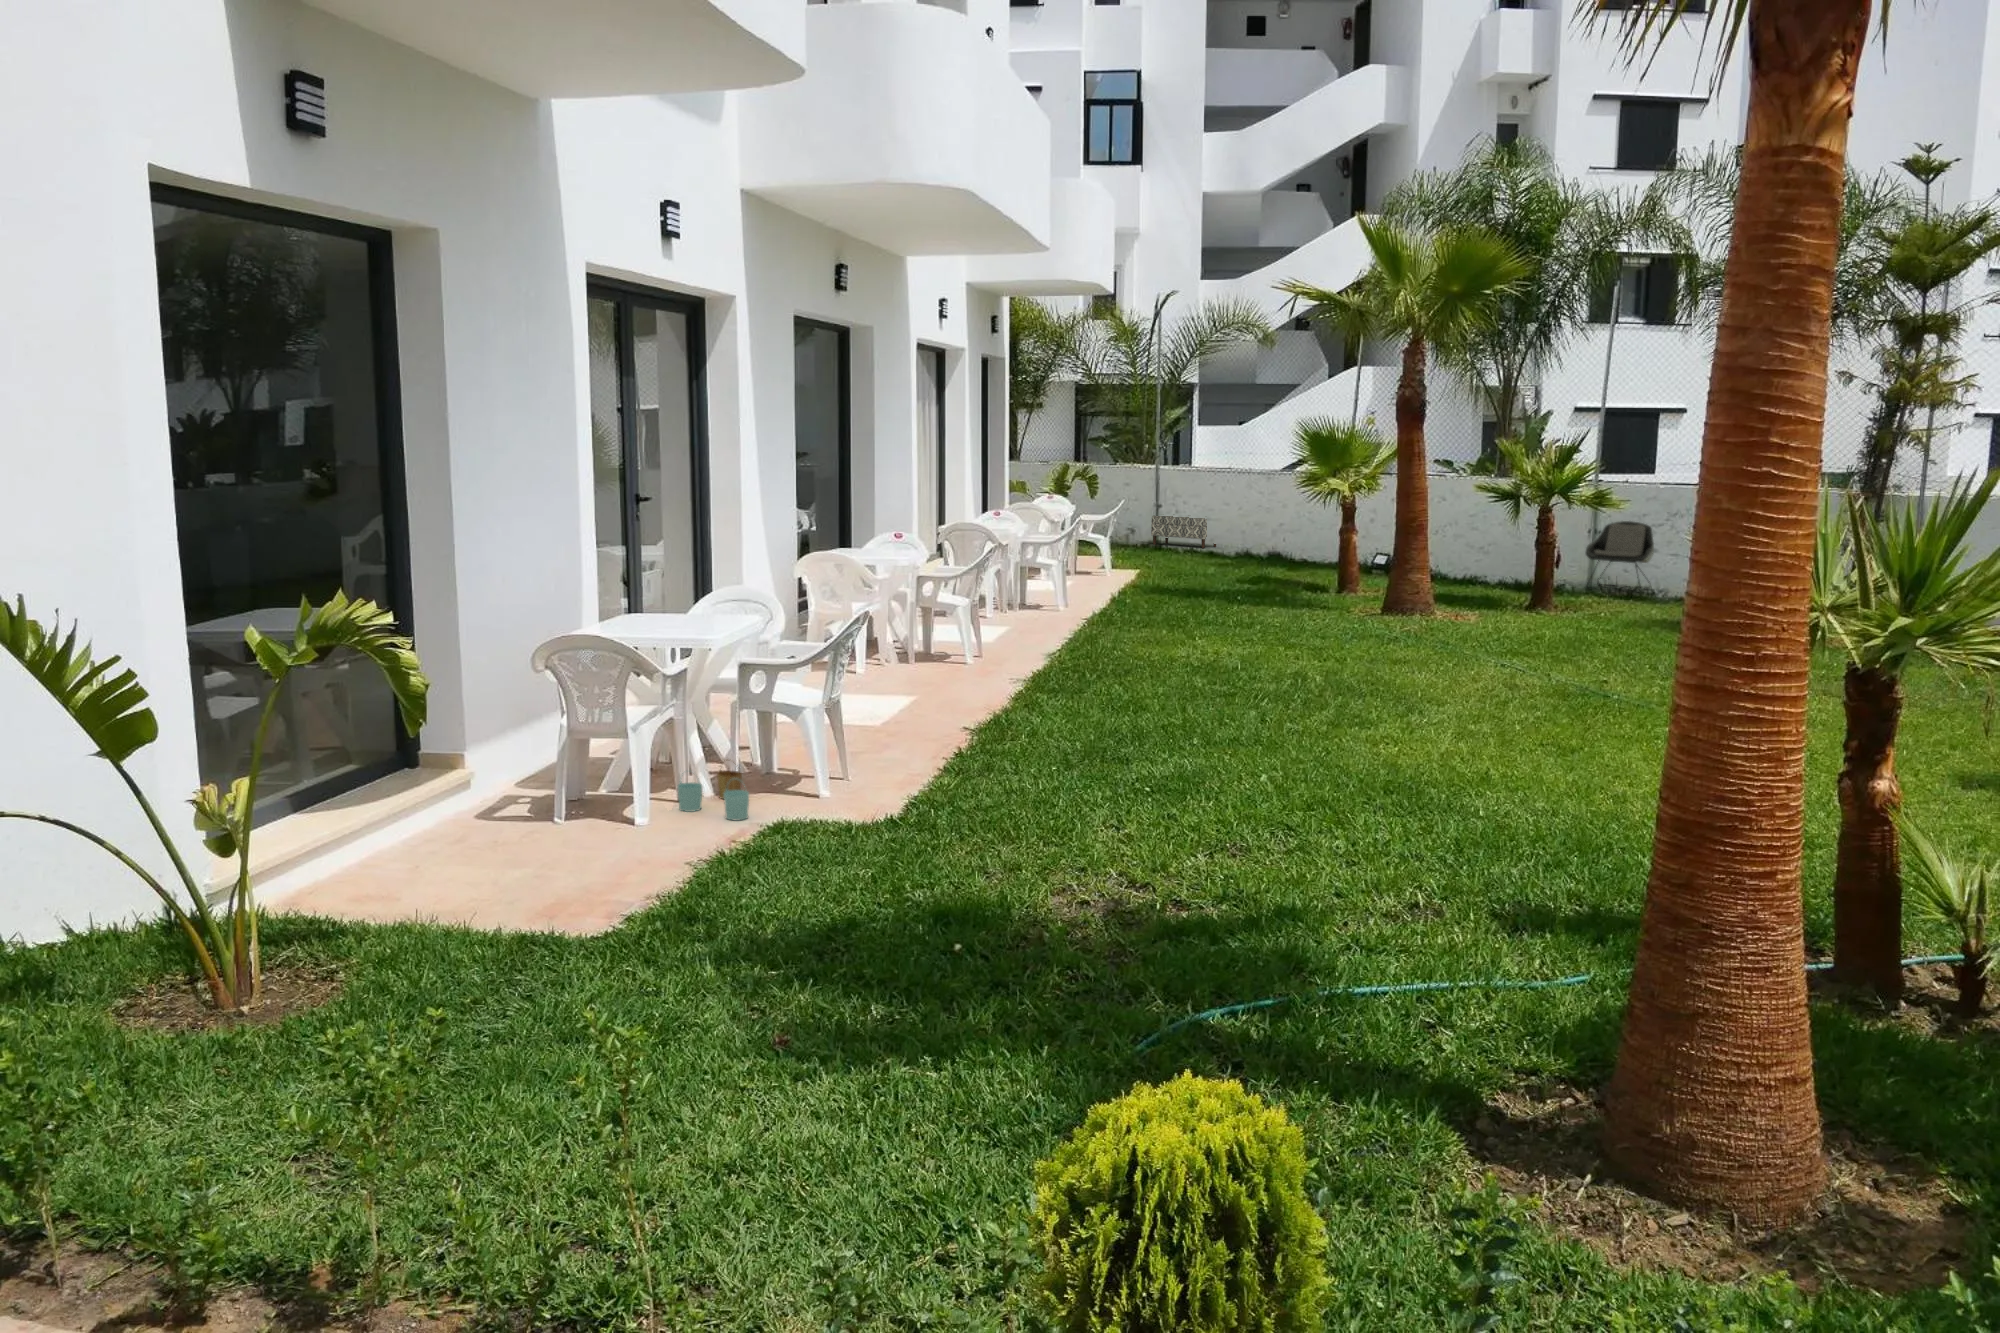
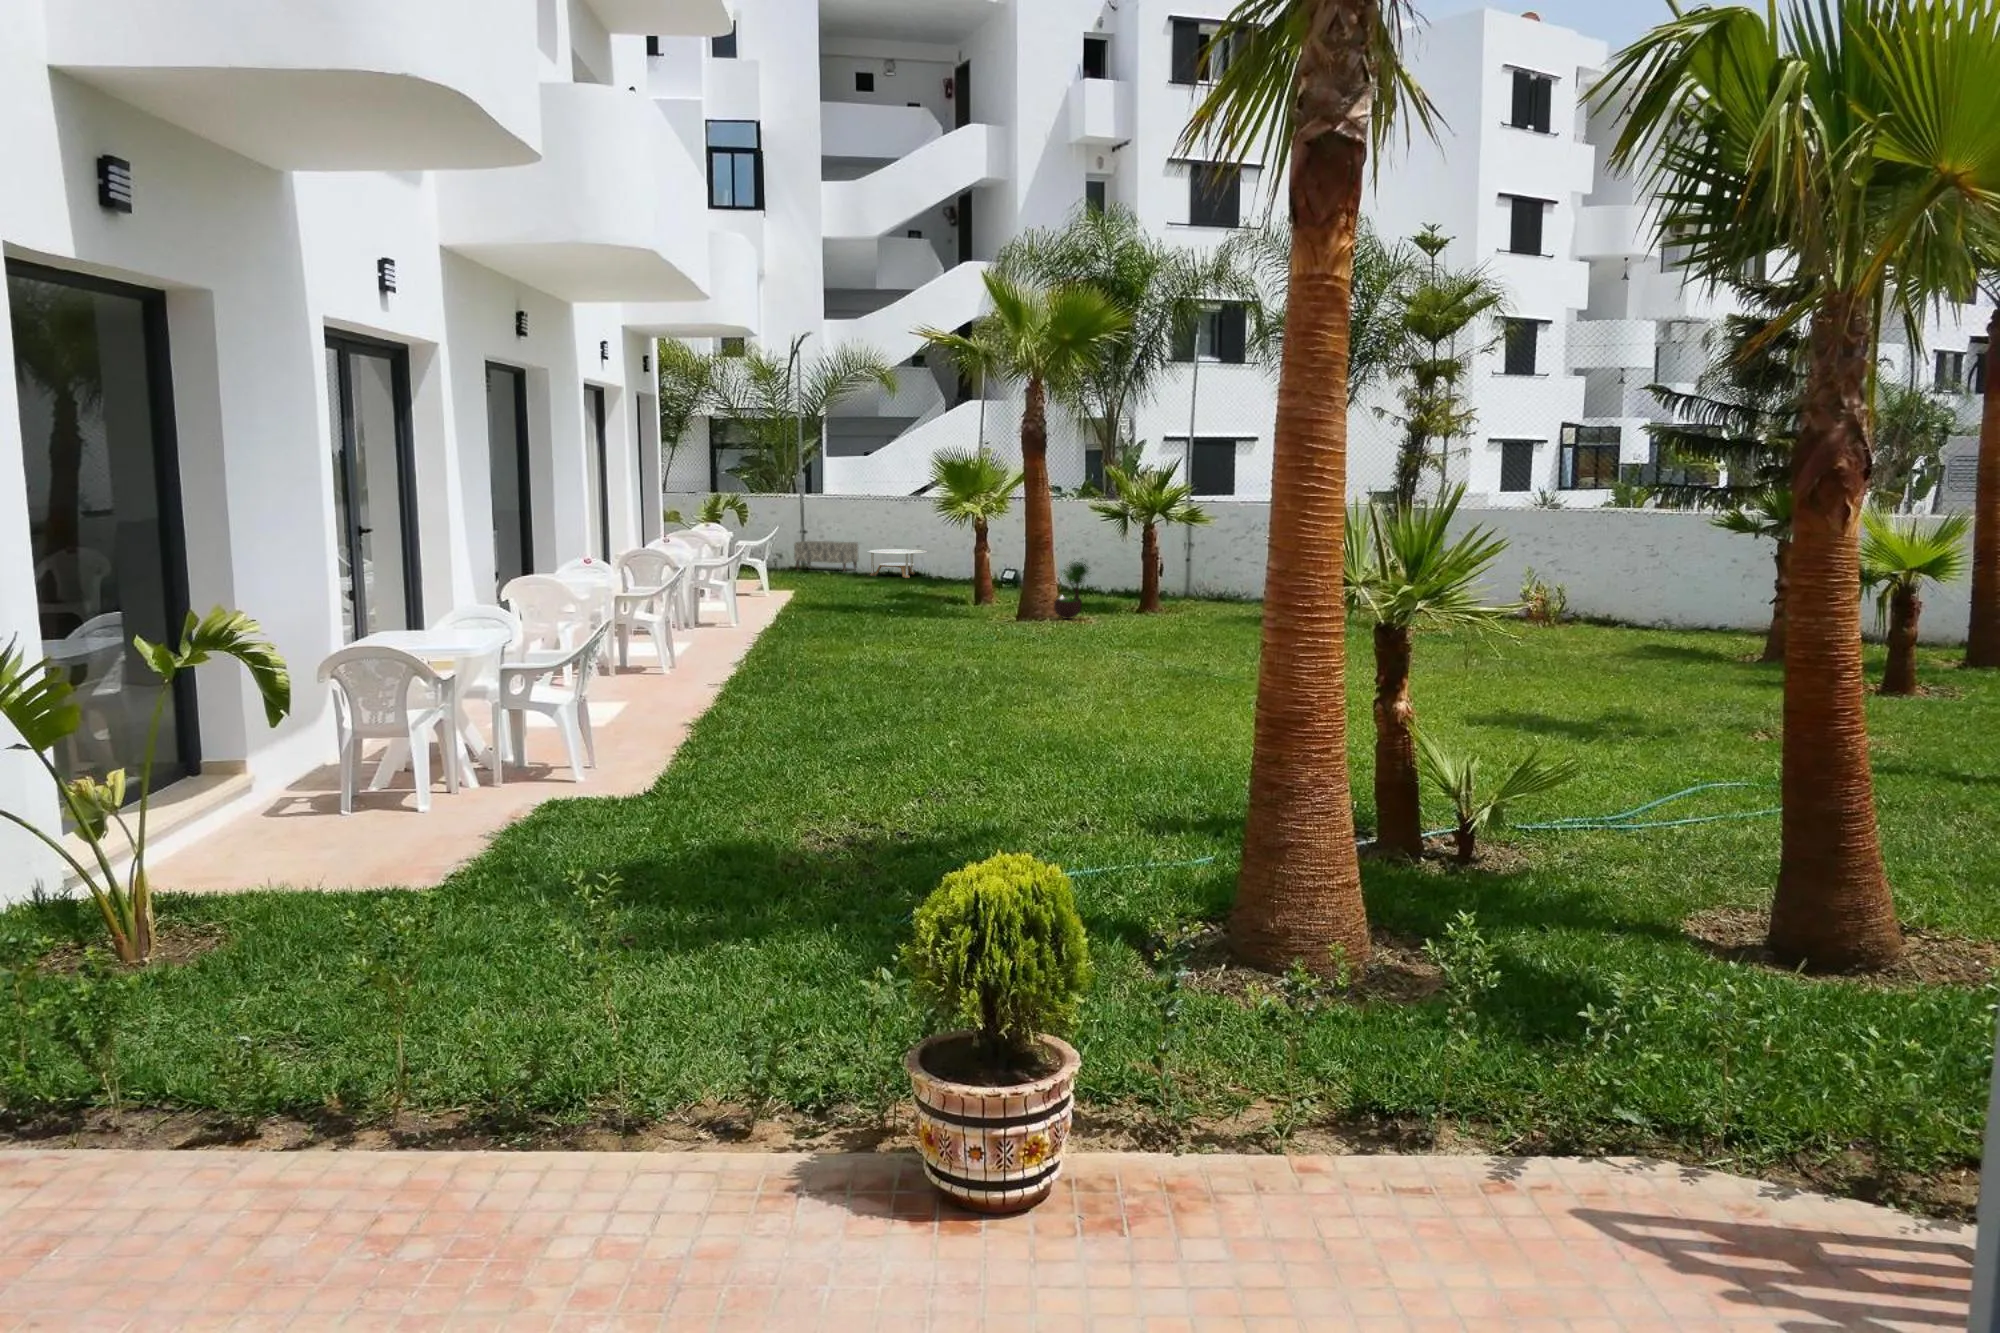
lounge chair: present [1586,521,1654,592] -> none [1185,536,1240,598]
round table: none [1227,526,1293,557] -> present [867,549,927,578]
potted tree: none [1425,540,1471,612] -> present [1054,558,1090,619]
bucket: present [678,770,749,821] -> none [451,754,520,804]

